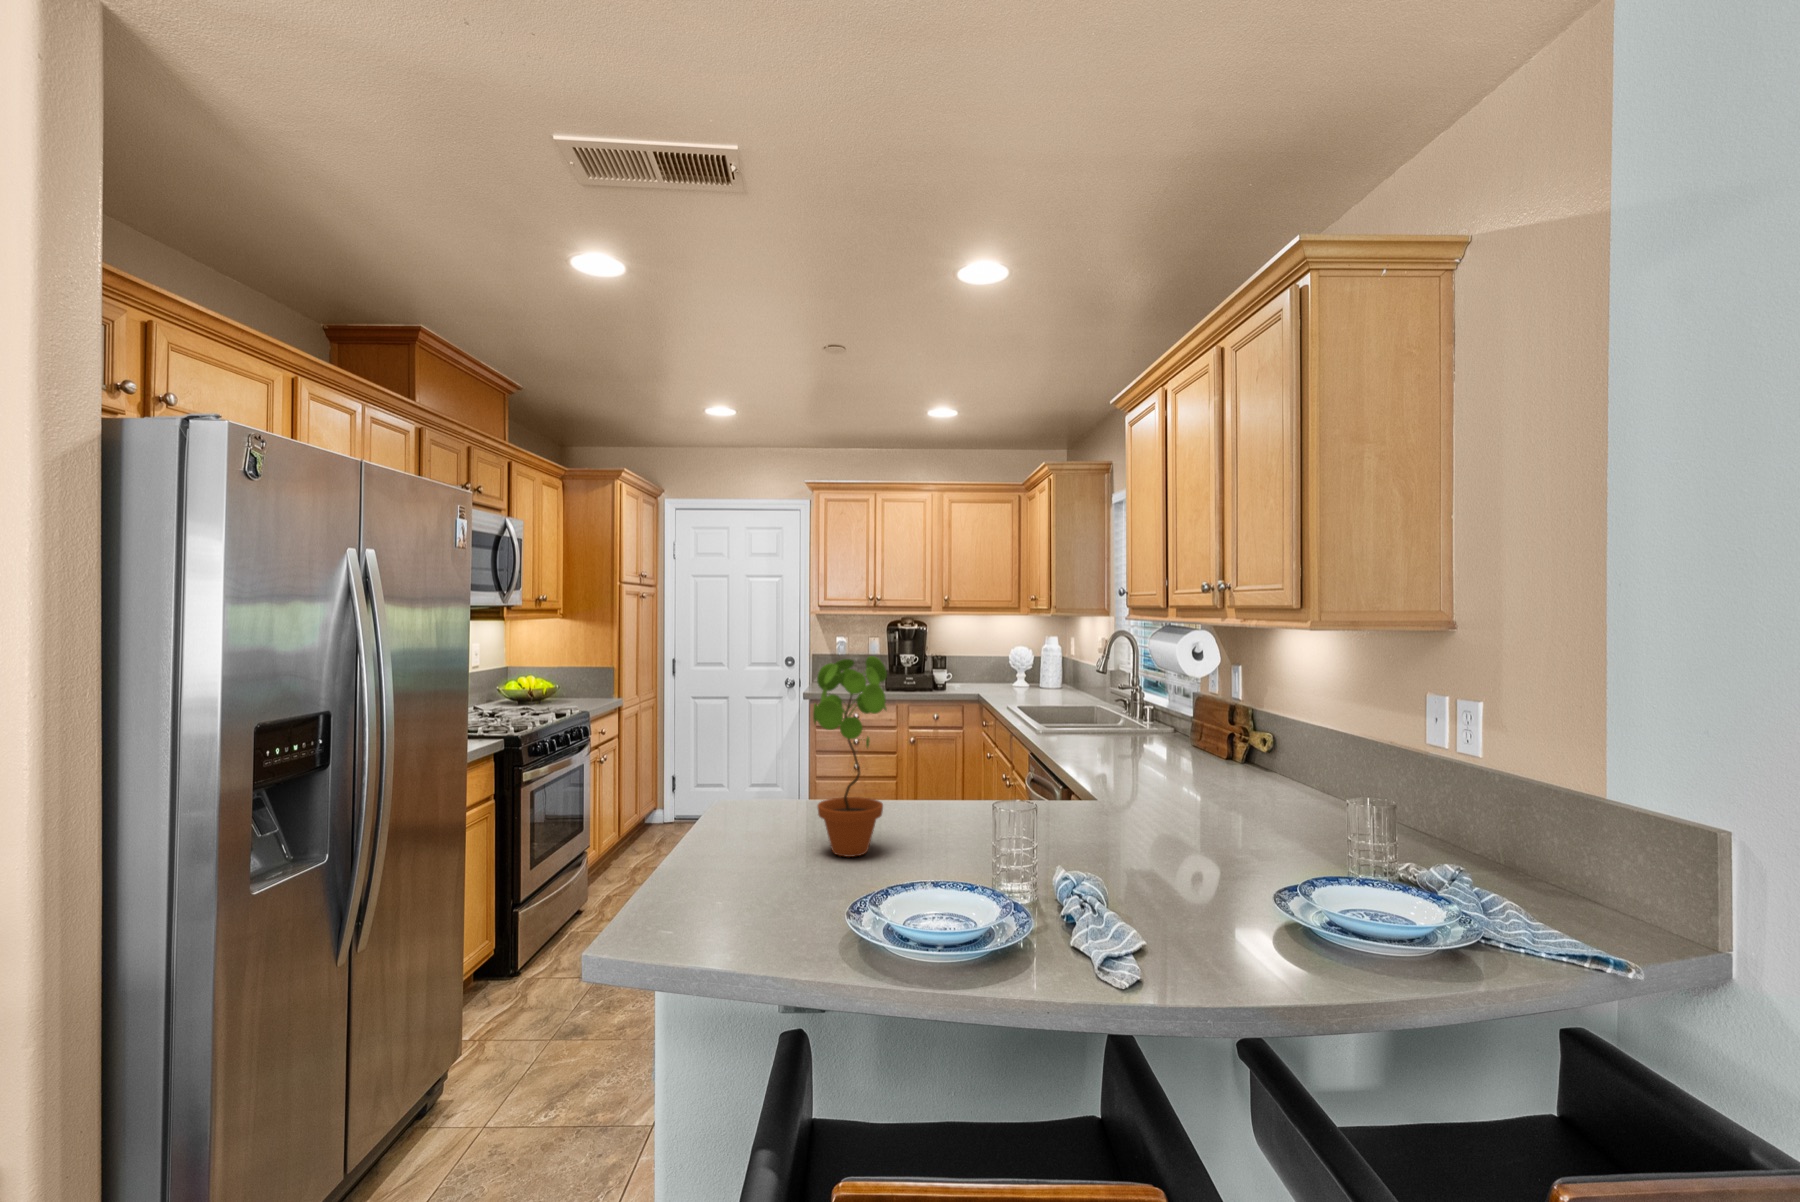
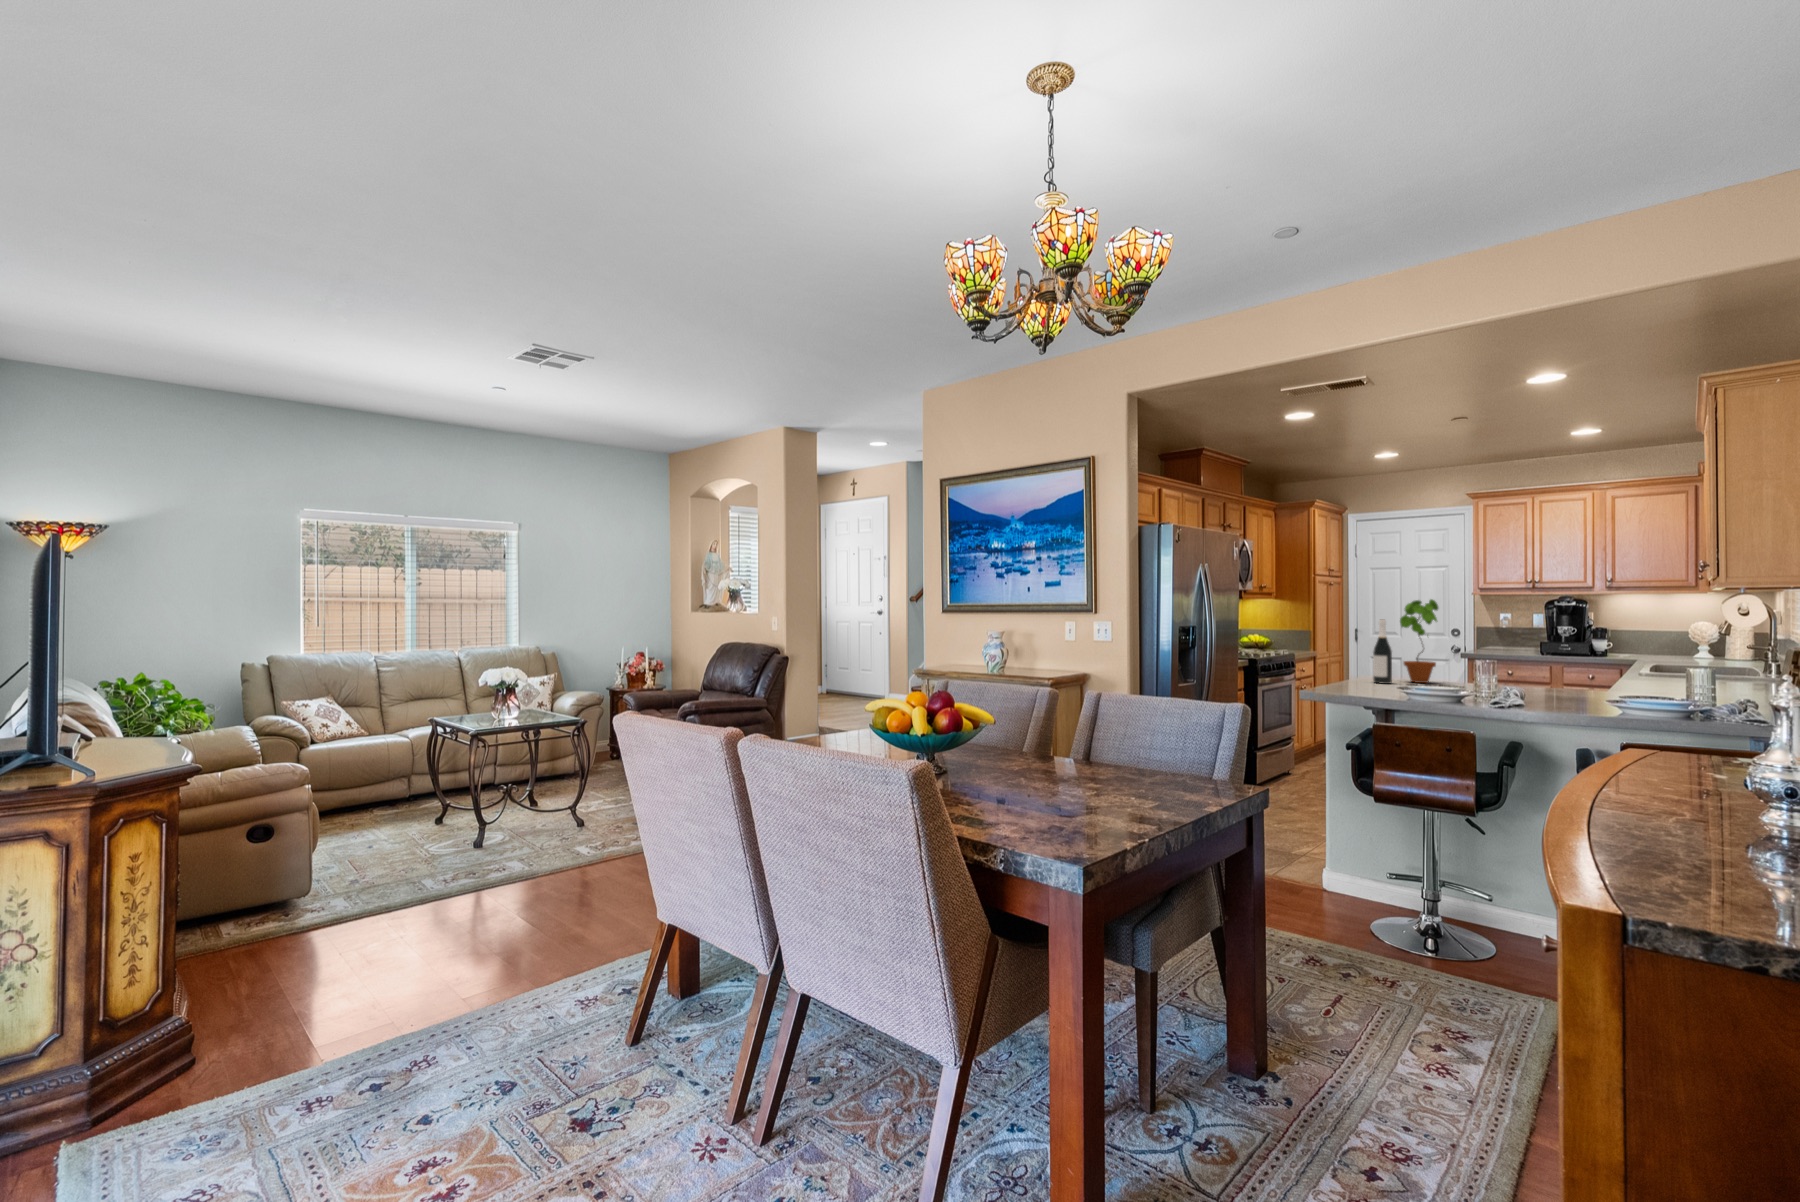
wine bottle: none [762,715,805,886] -> present [1373,620,1392,684]

